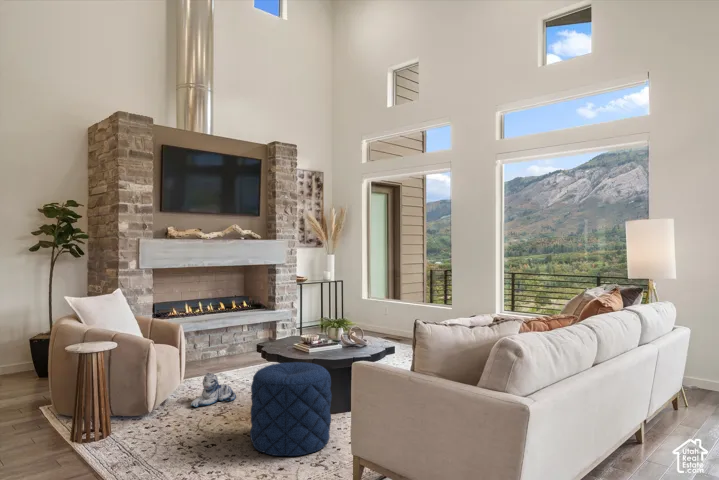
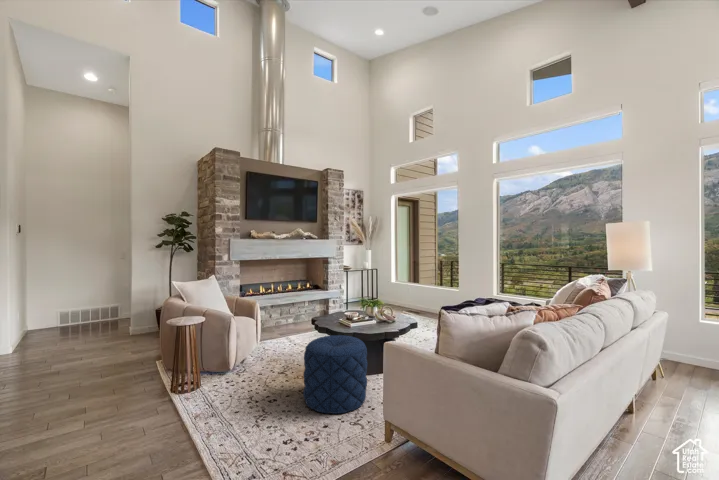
plush toy: present [190,373,236,407] -> none [262,339,297,365]

